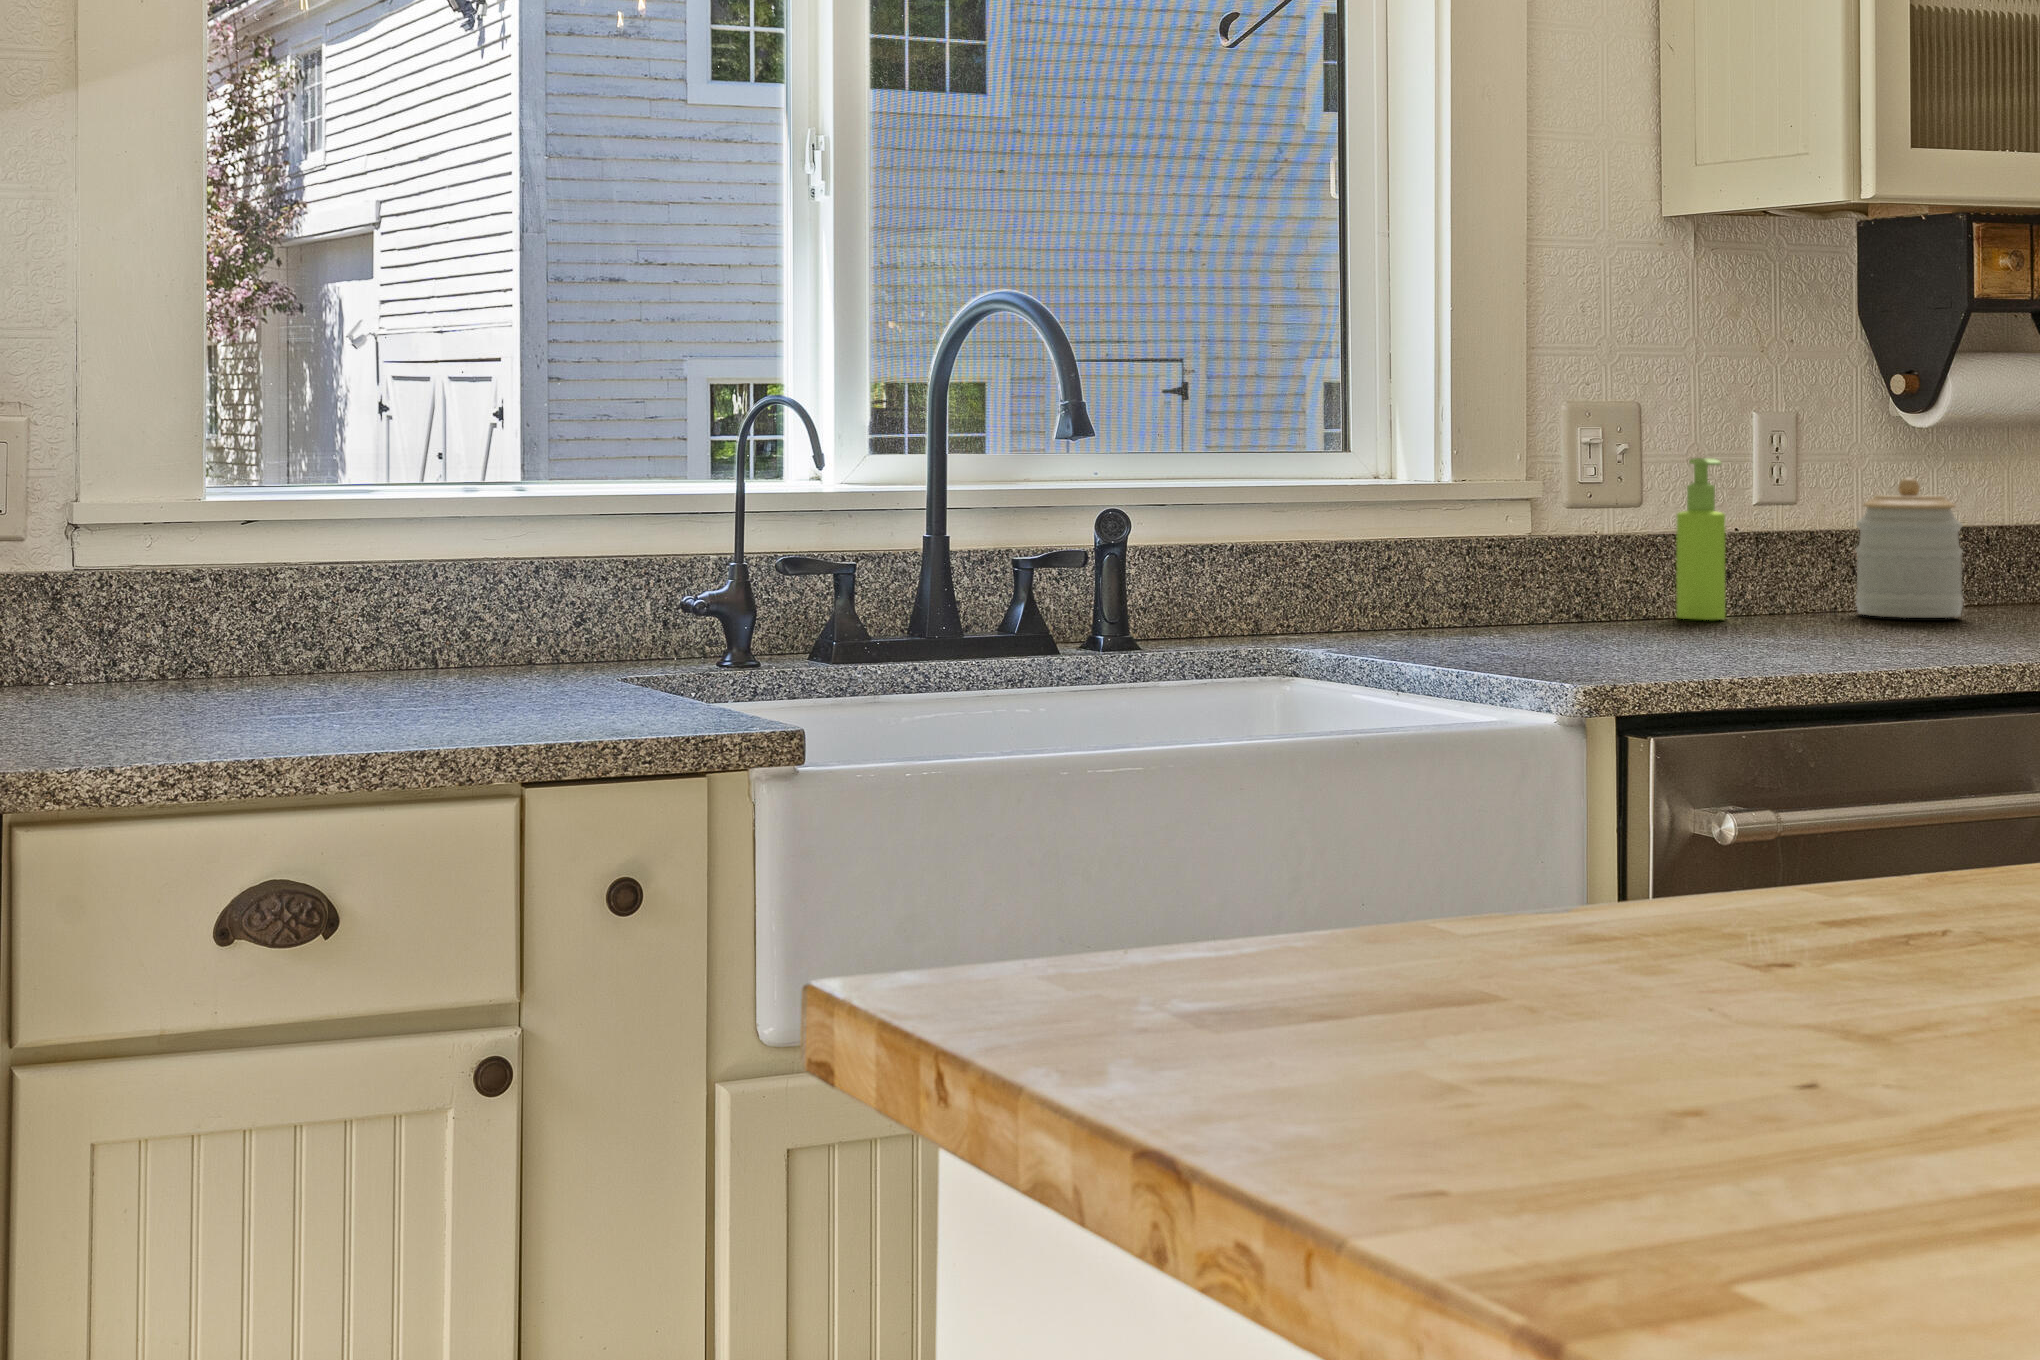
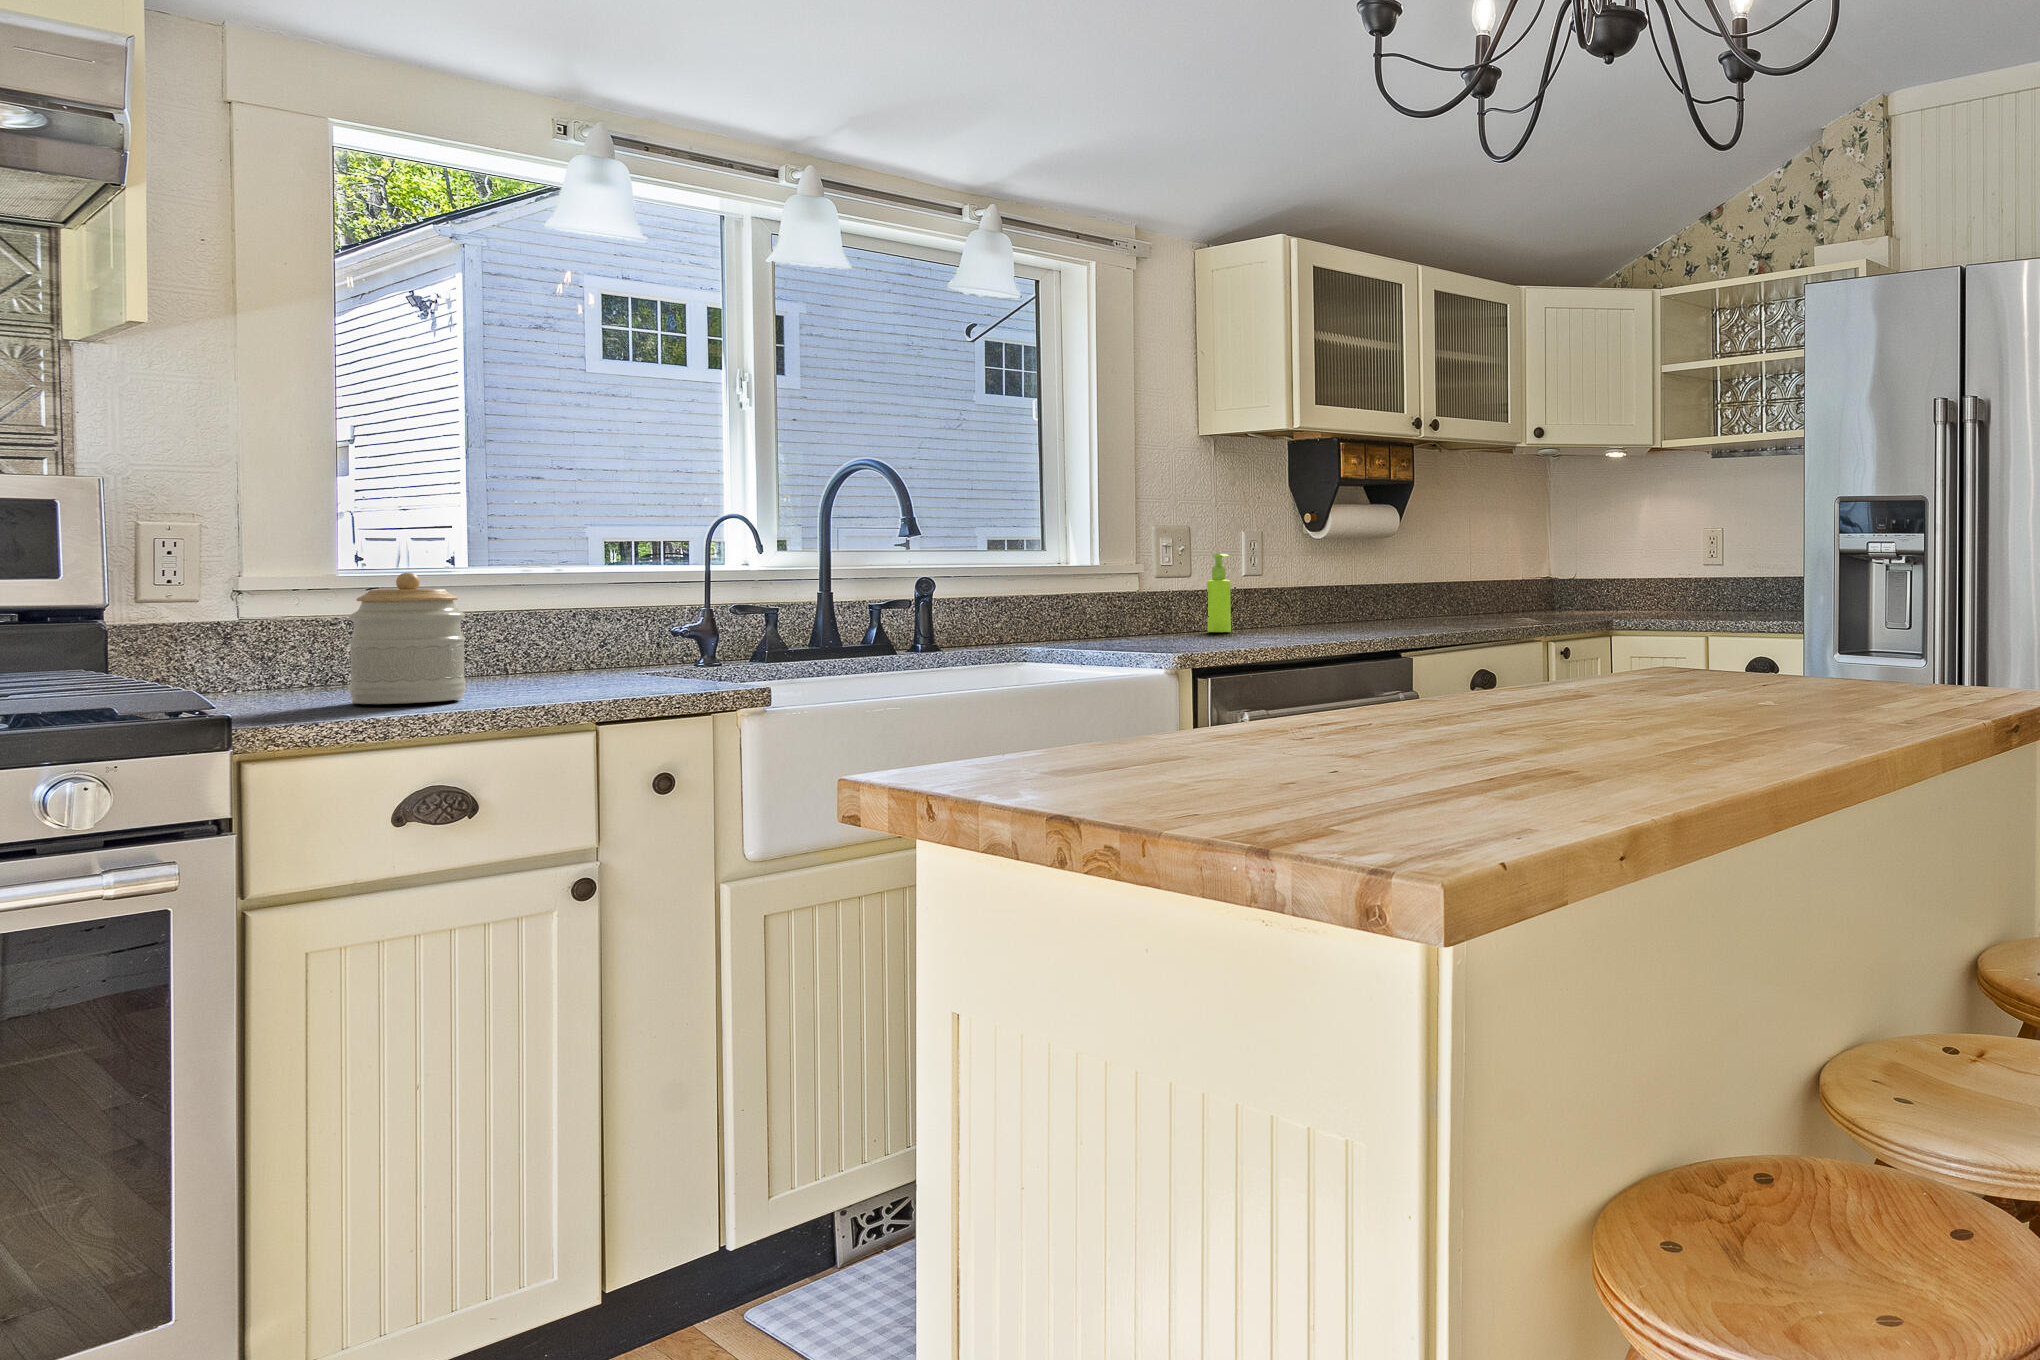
jar: present [1856,478,1963,618] -> present [349,573,466,704]

